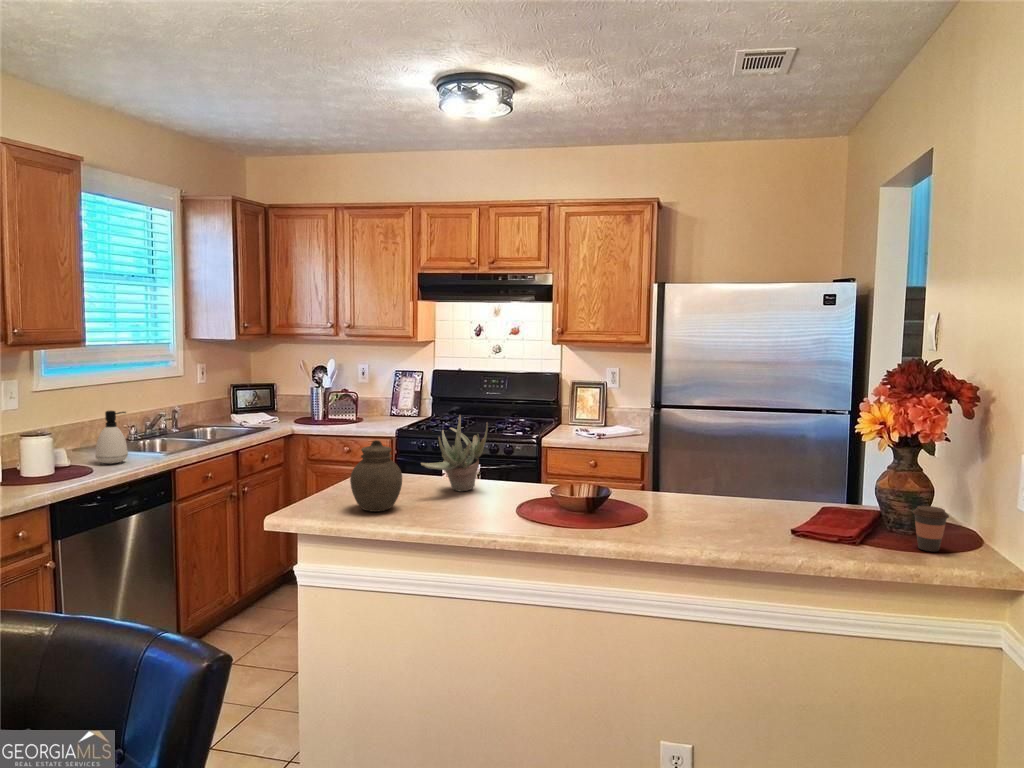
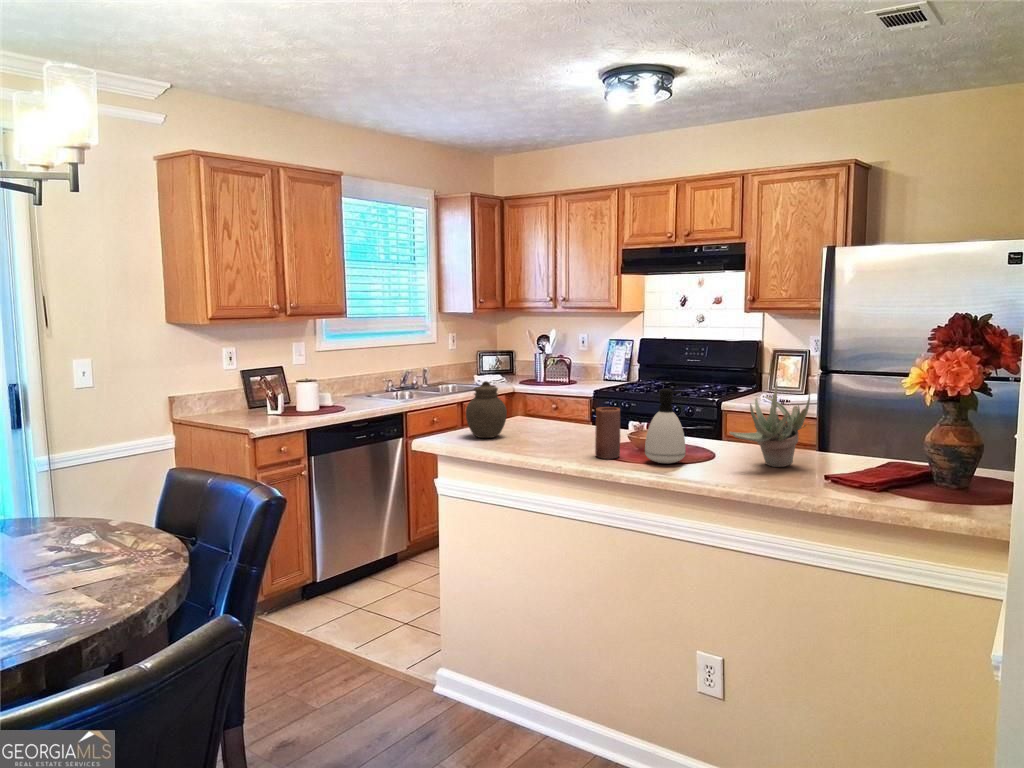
soap dispenser: present [95,411,128,464] -> present [645,389,686,463]
succulent plant: present [421,416,488,491] -> present [730,382,810,467]
candle: none [540,468,570,529] -> present [595,407,620,459]
coffee cup: present [913,506,949,552] -> none [939,458,979,505]

